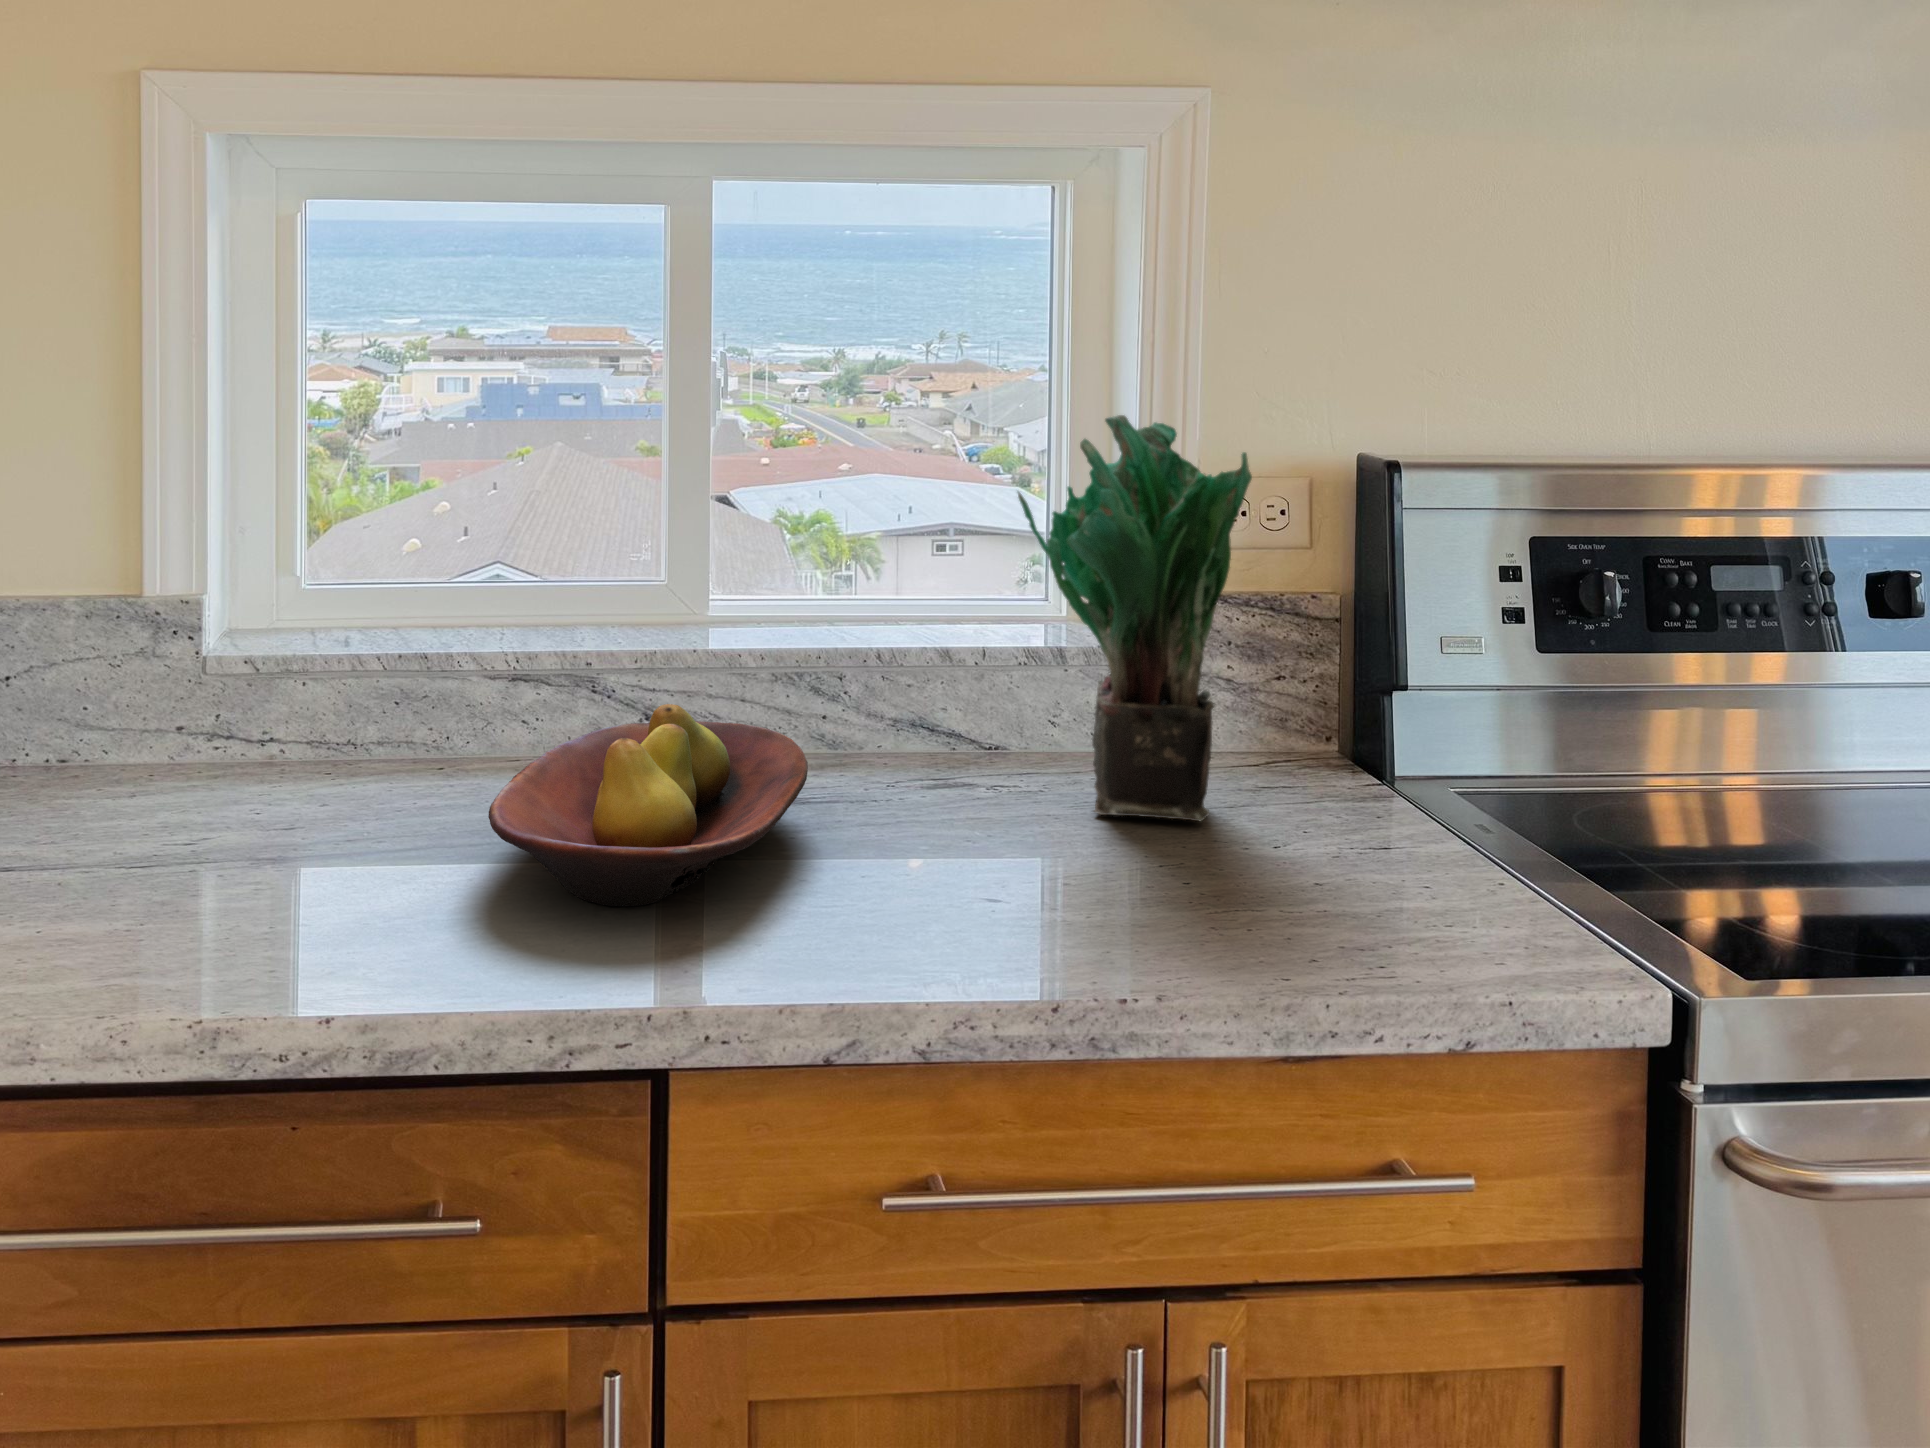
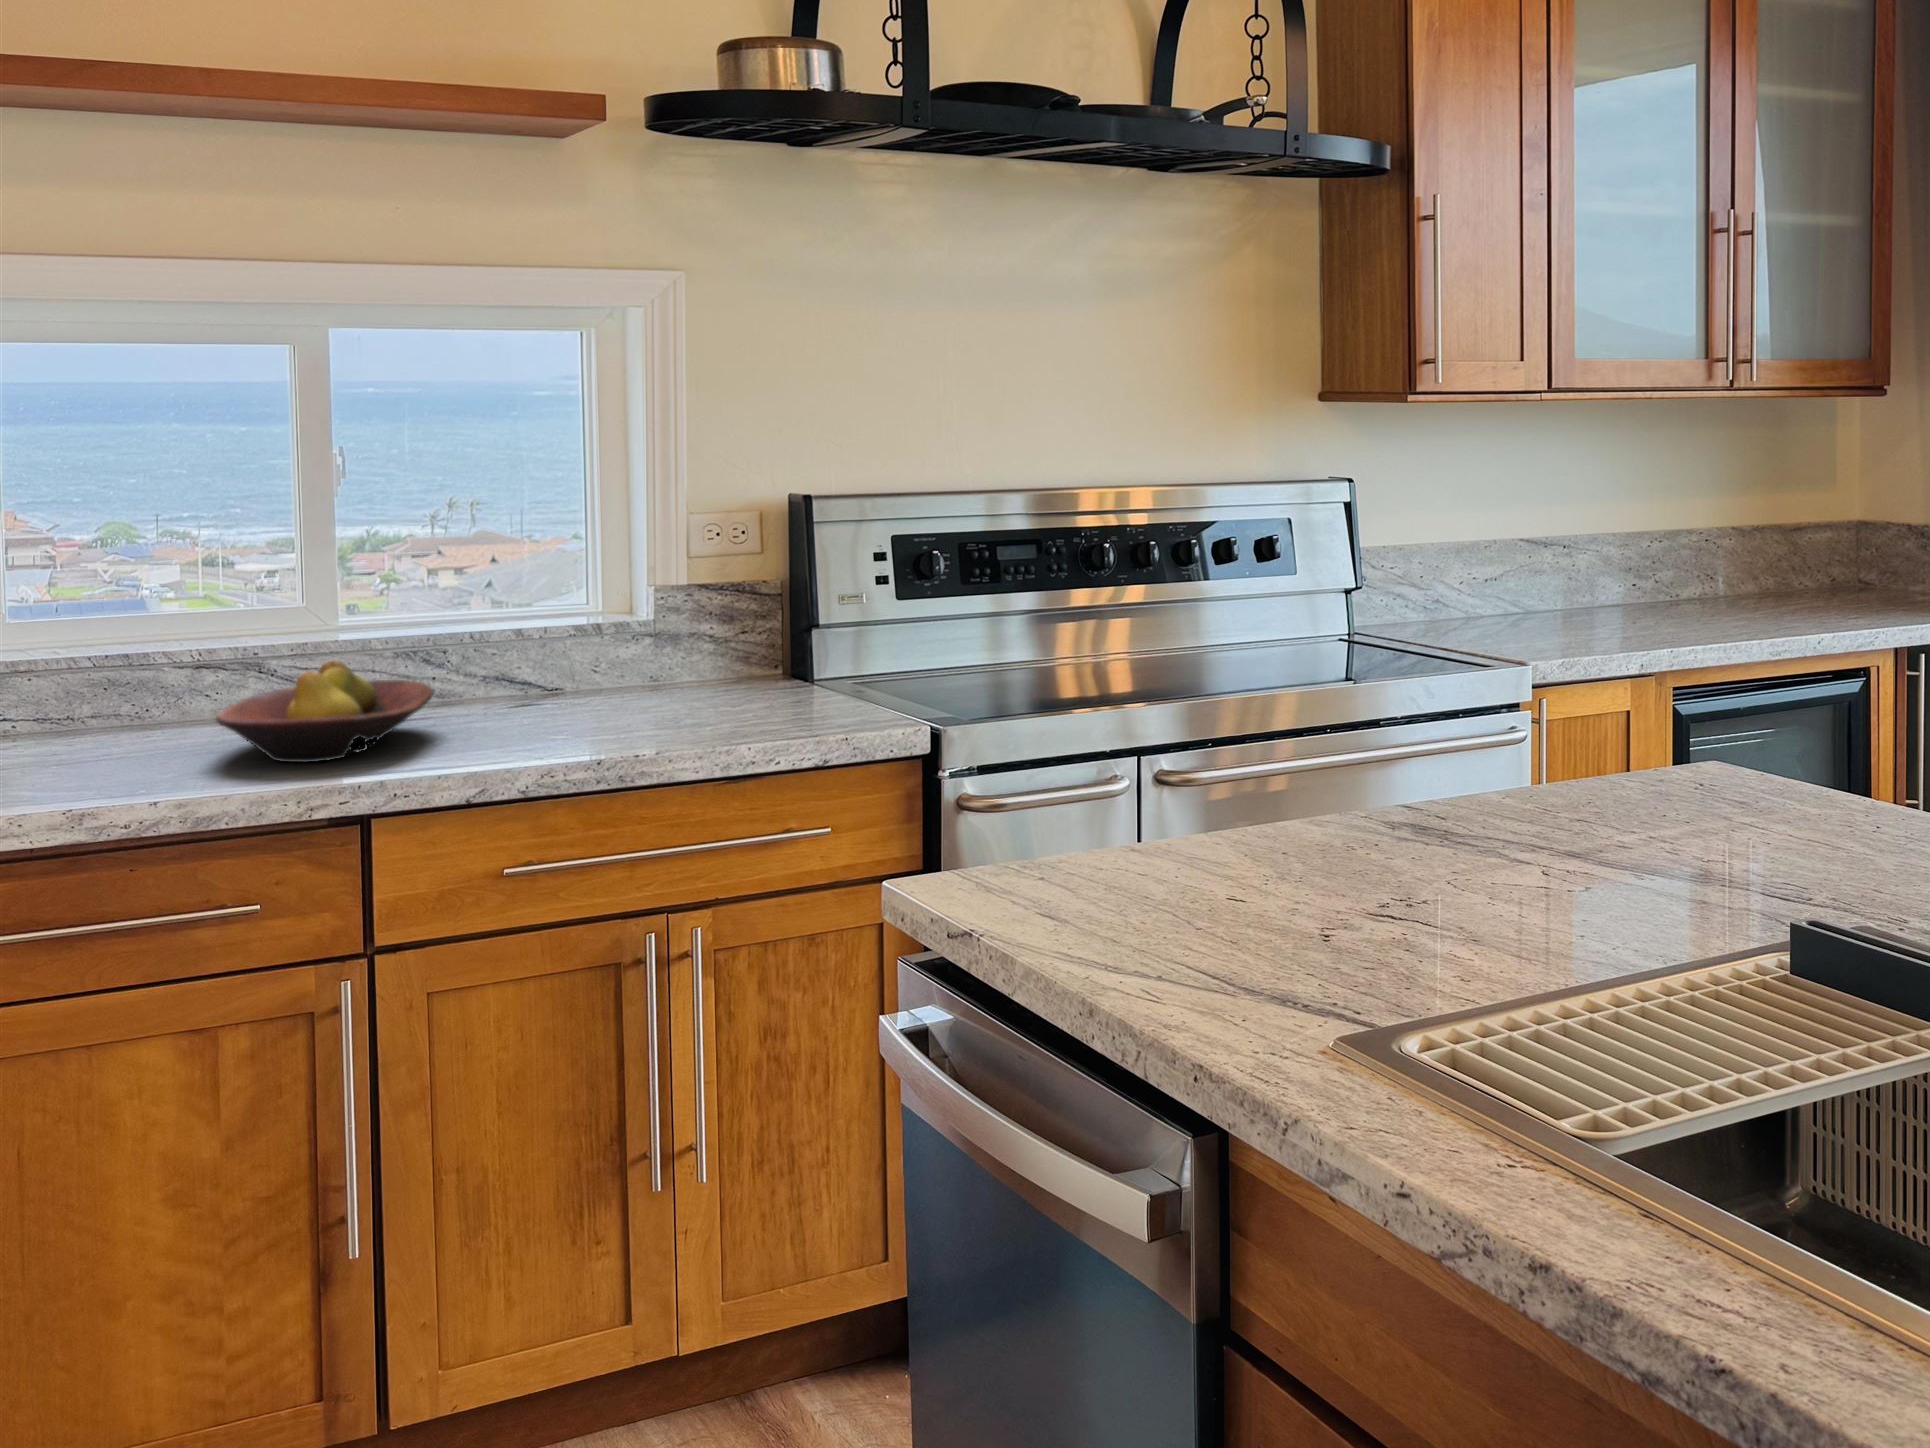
potted plant: present [1018,415,1252,821] -> none [564,474,711,708]

